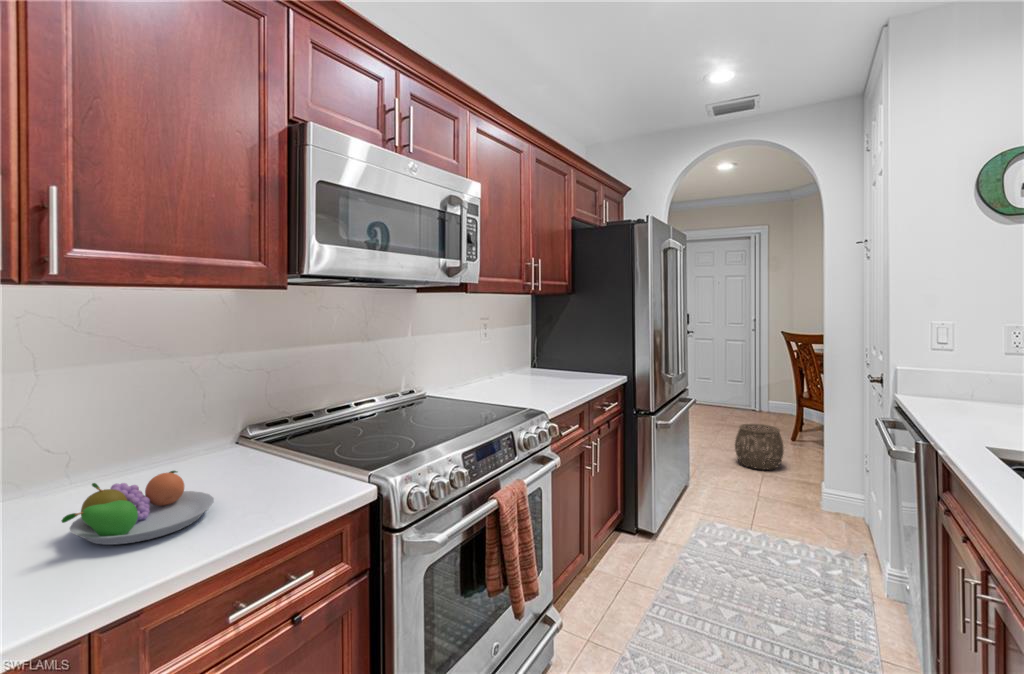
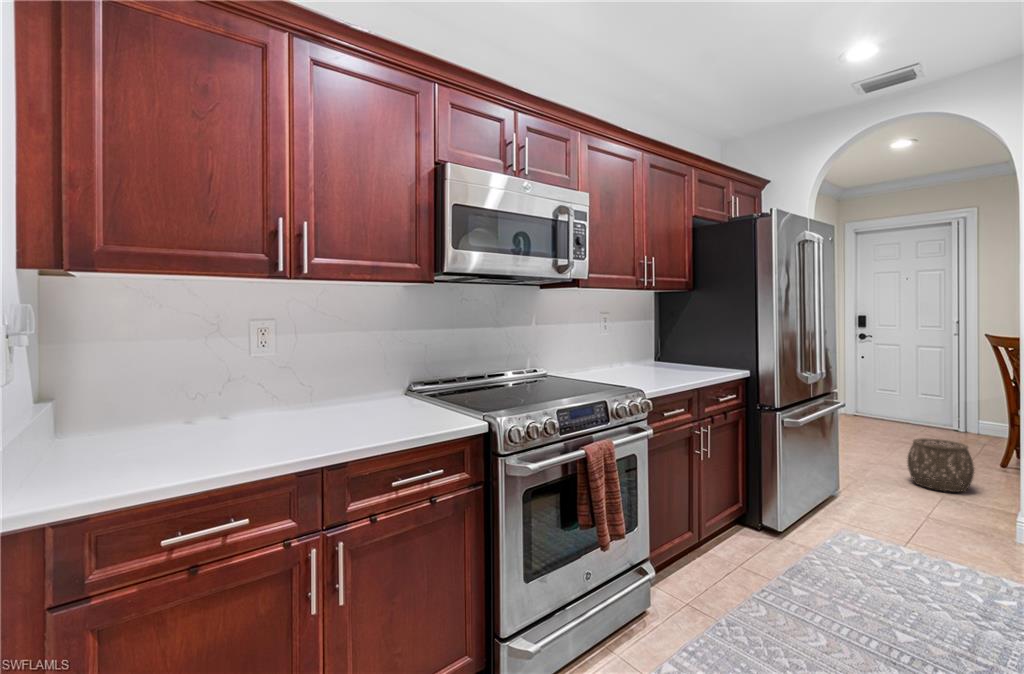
fruit bowl: present [62,471,214,545] -> none [296,398,378,434]

